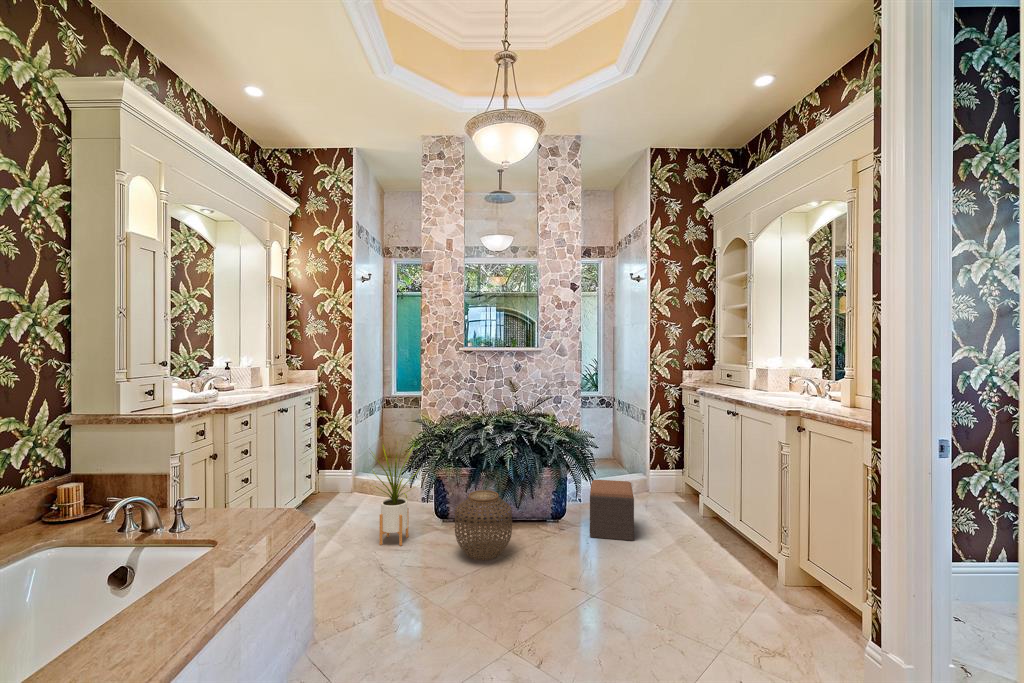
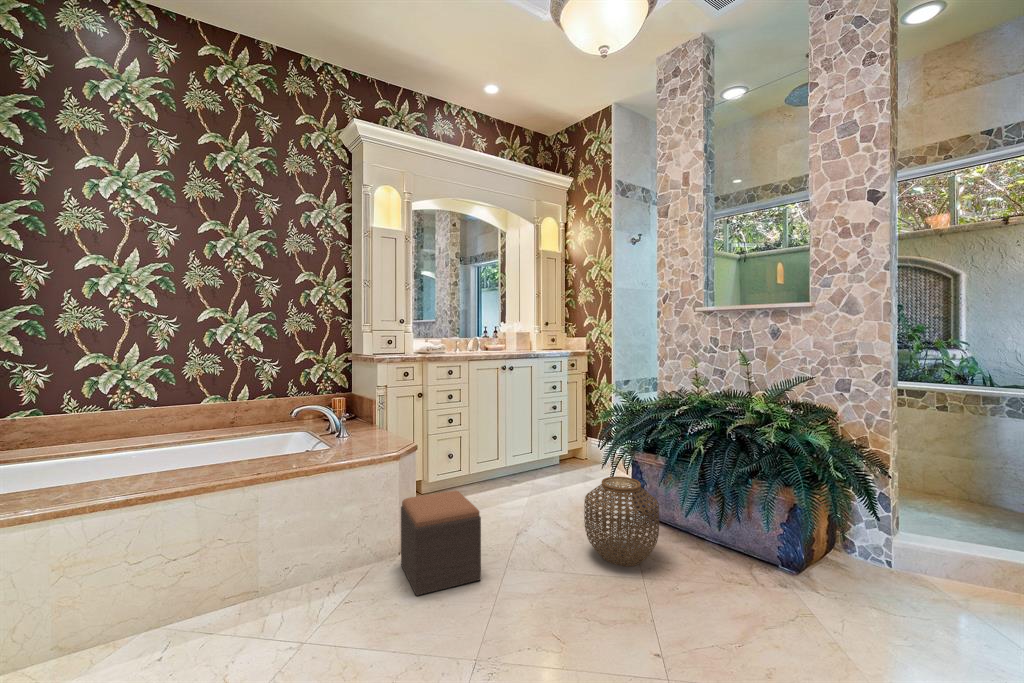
house plant: present [370,445,420,546] -> none [536,400,595,517]
footstool: present [590,480,634,541] -> present [401,491,481,596]

